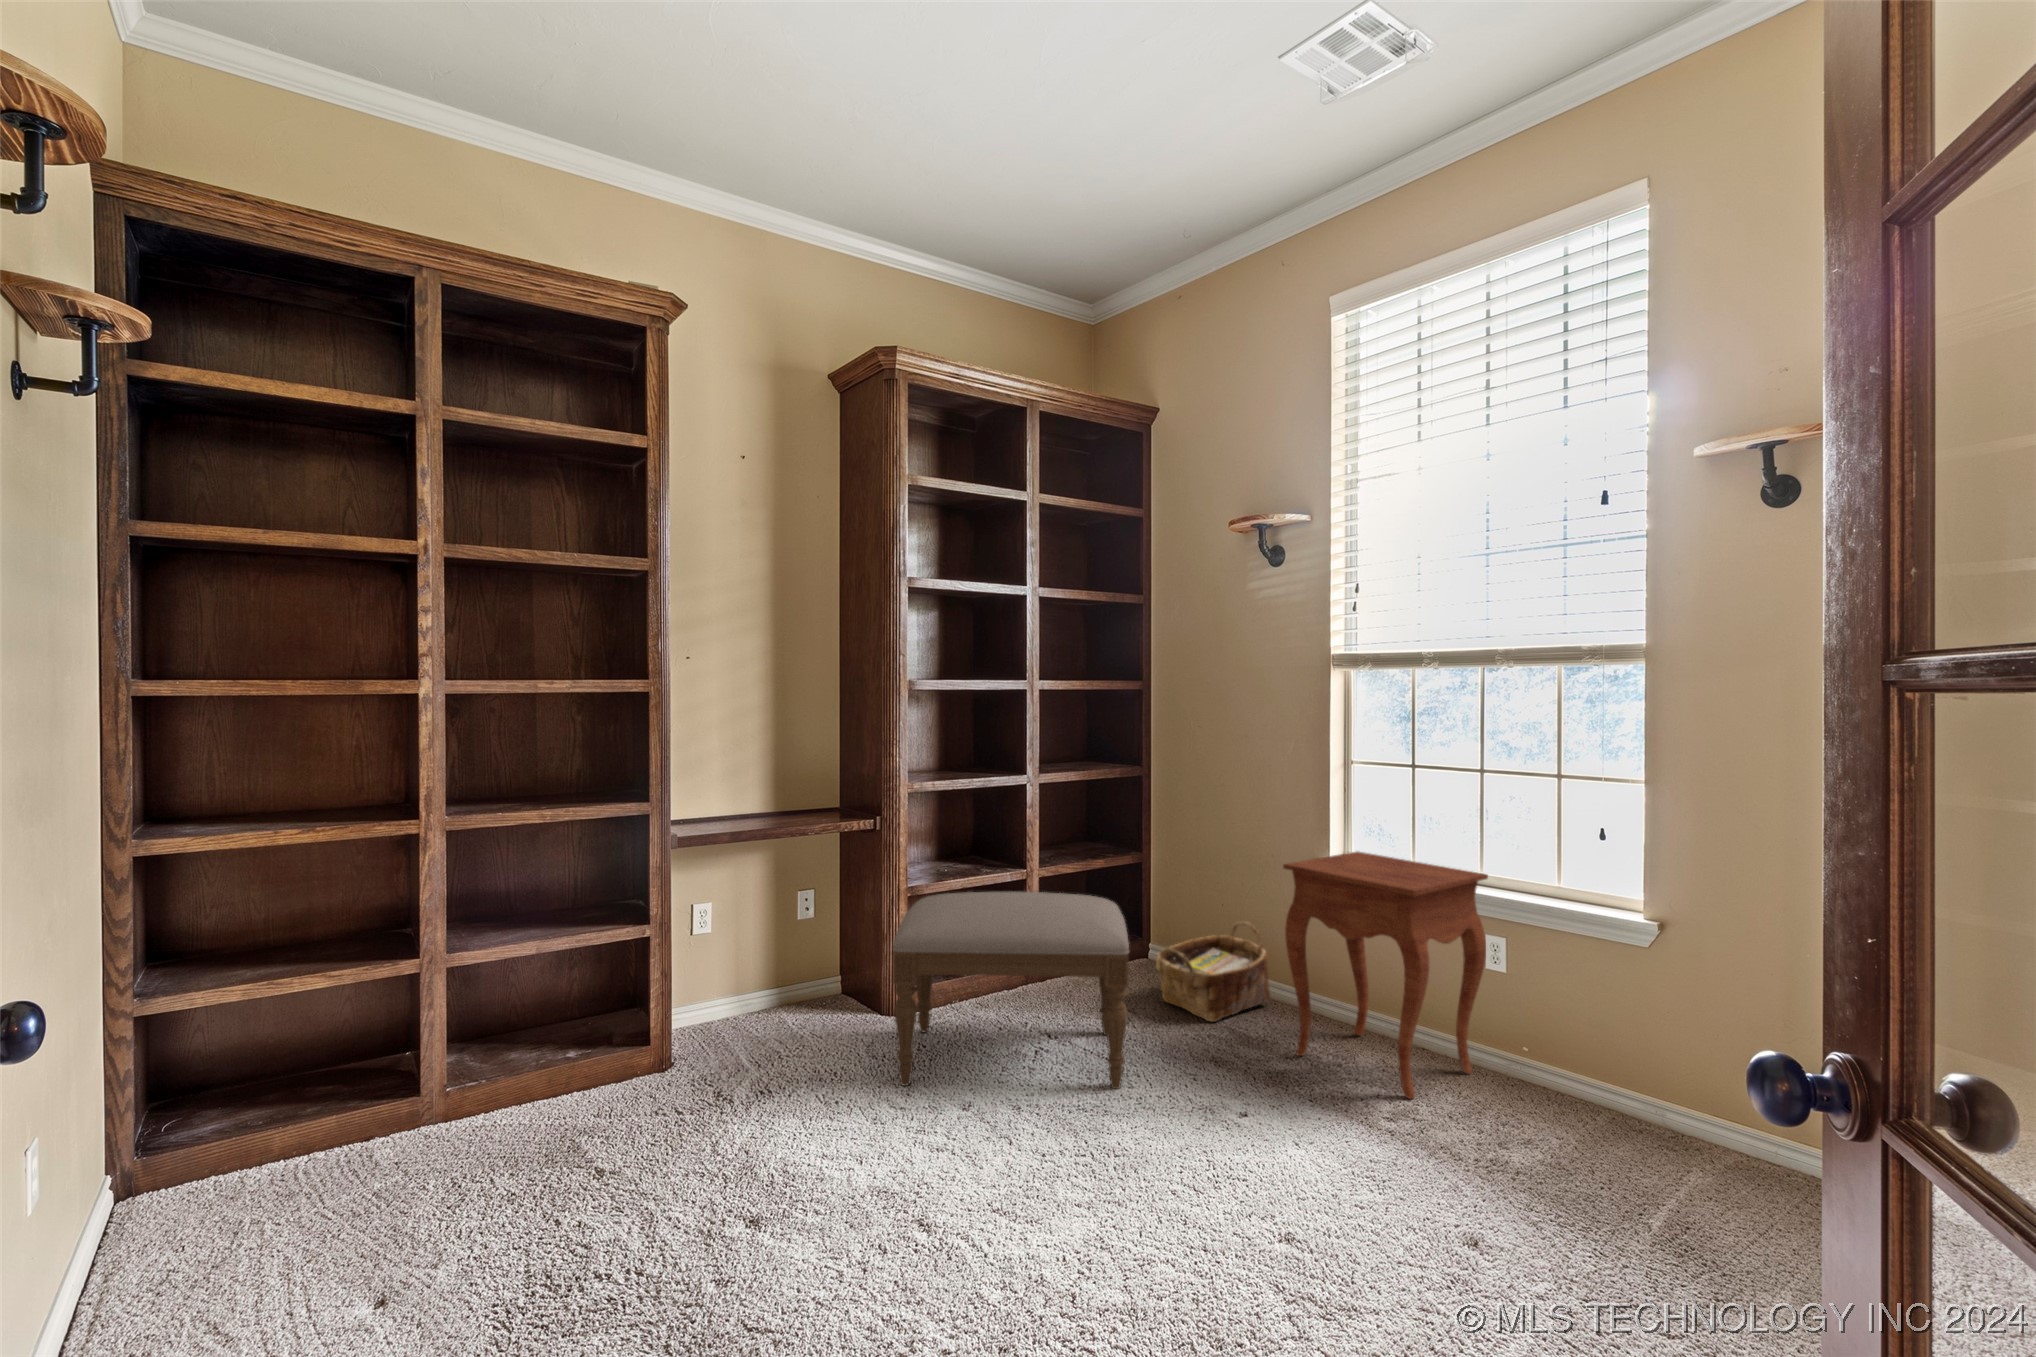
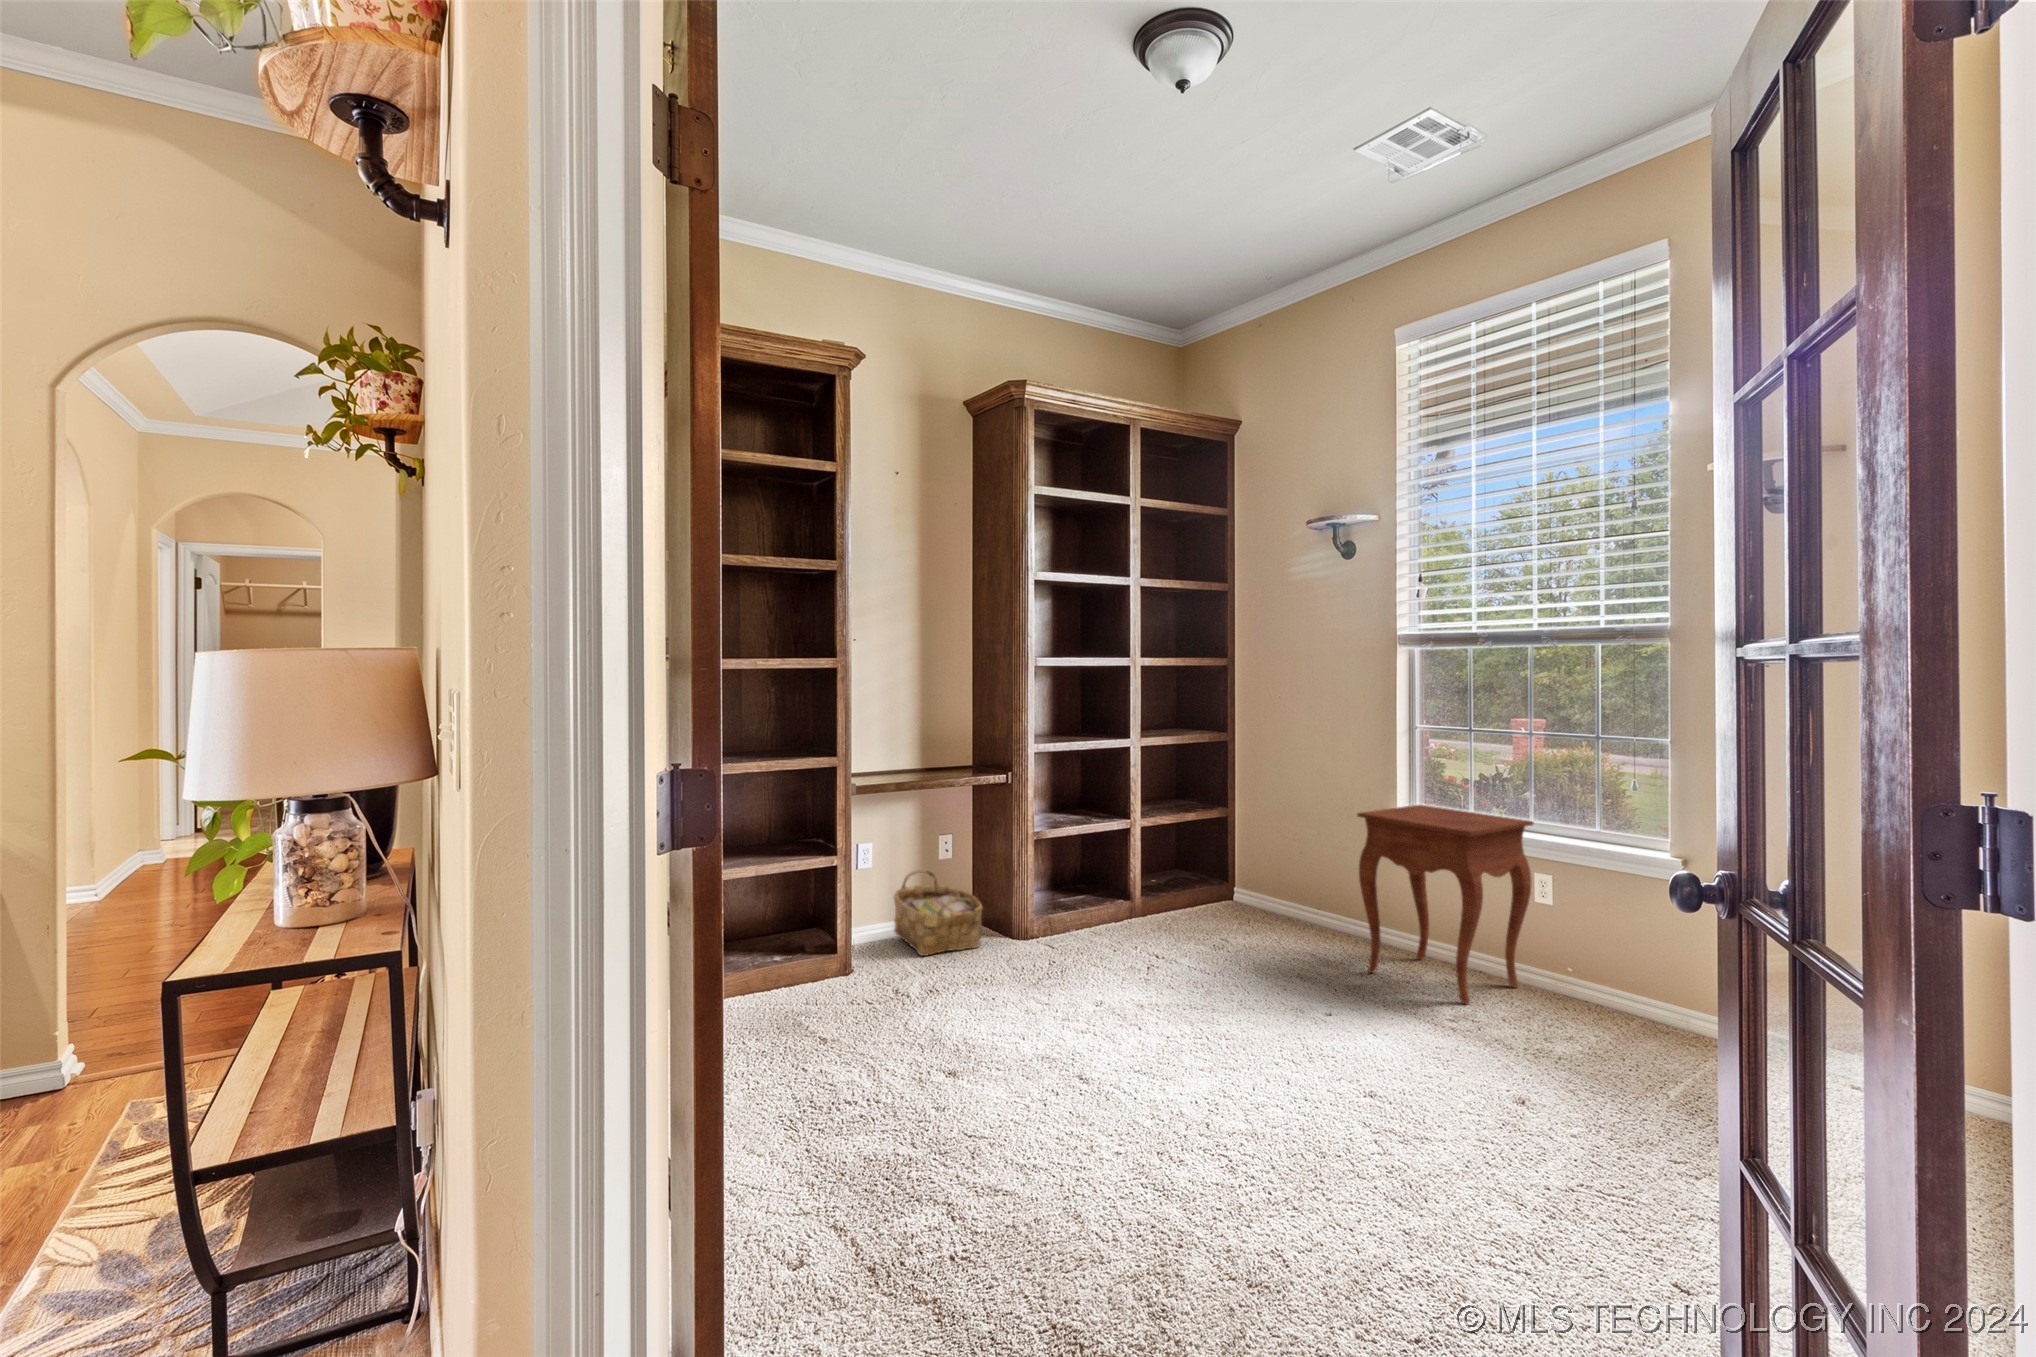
ottoman: present [893,891,1129,1089] -> none [1036,835,1231,994]
woven basket: present [1156,921,1270,1022] -> present [894,869,983,956]

